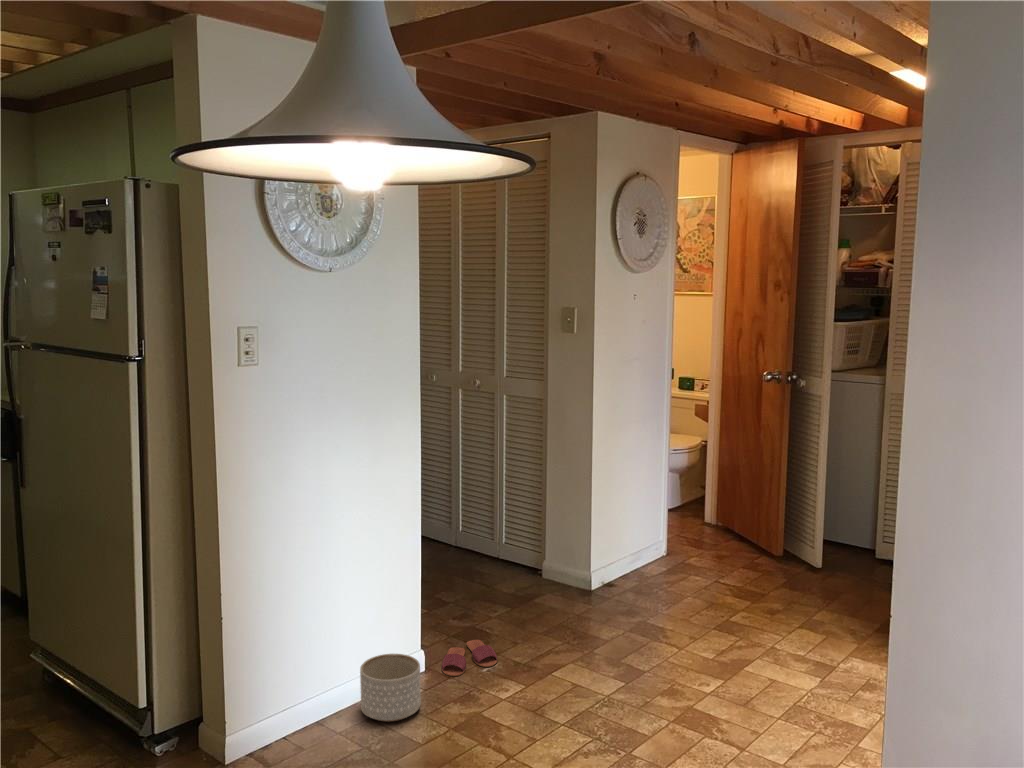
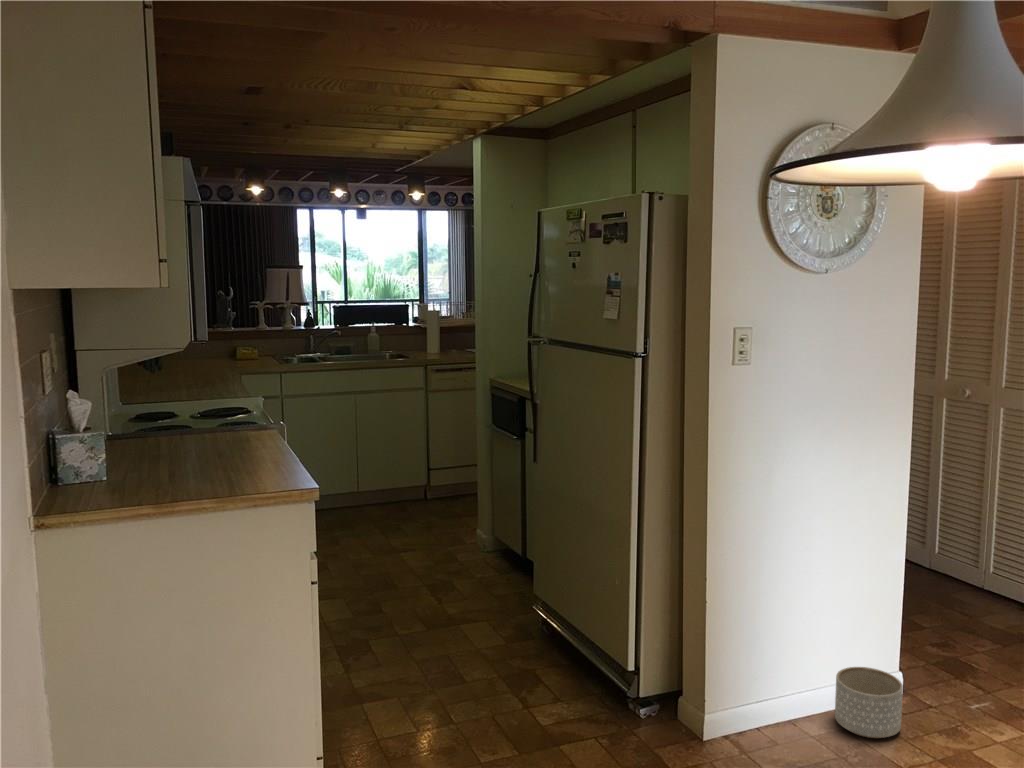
slippers: present [442,640,497,676] -> none [922,671,990,706]

